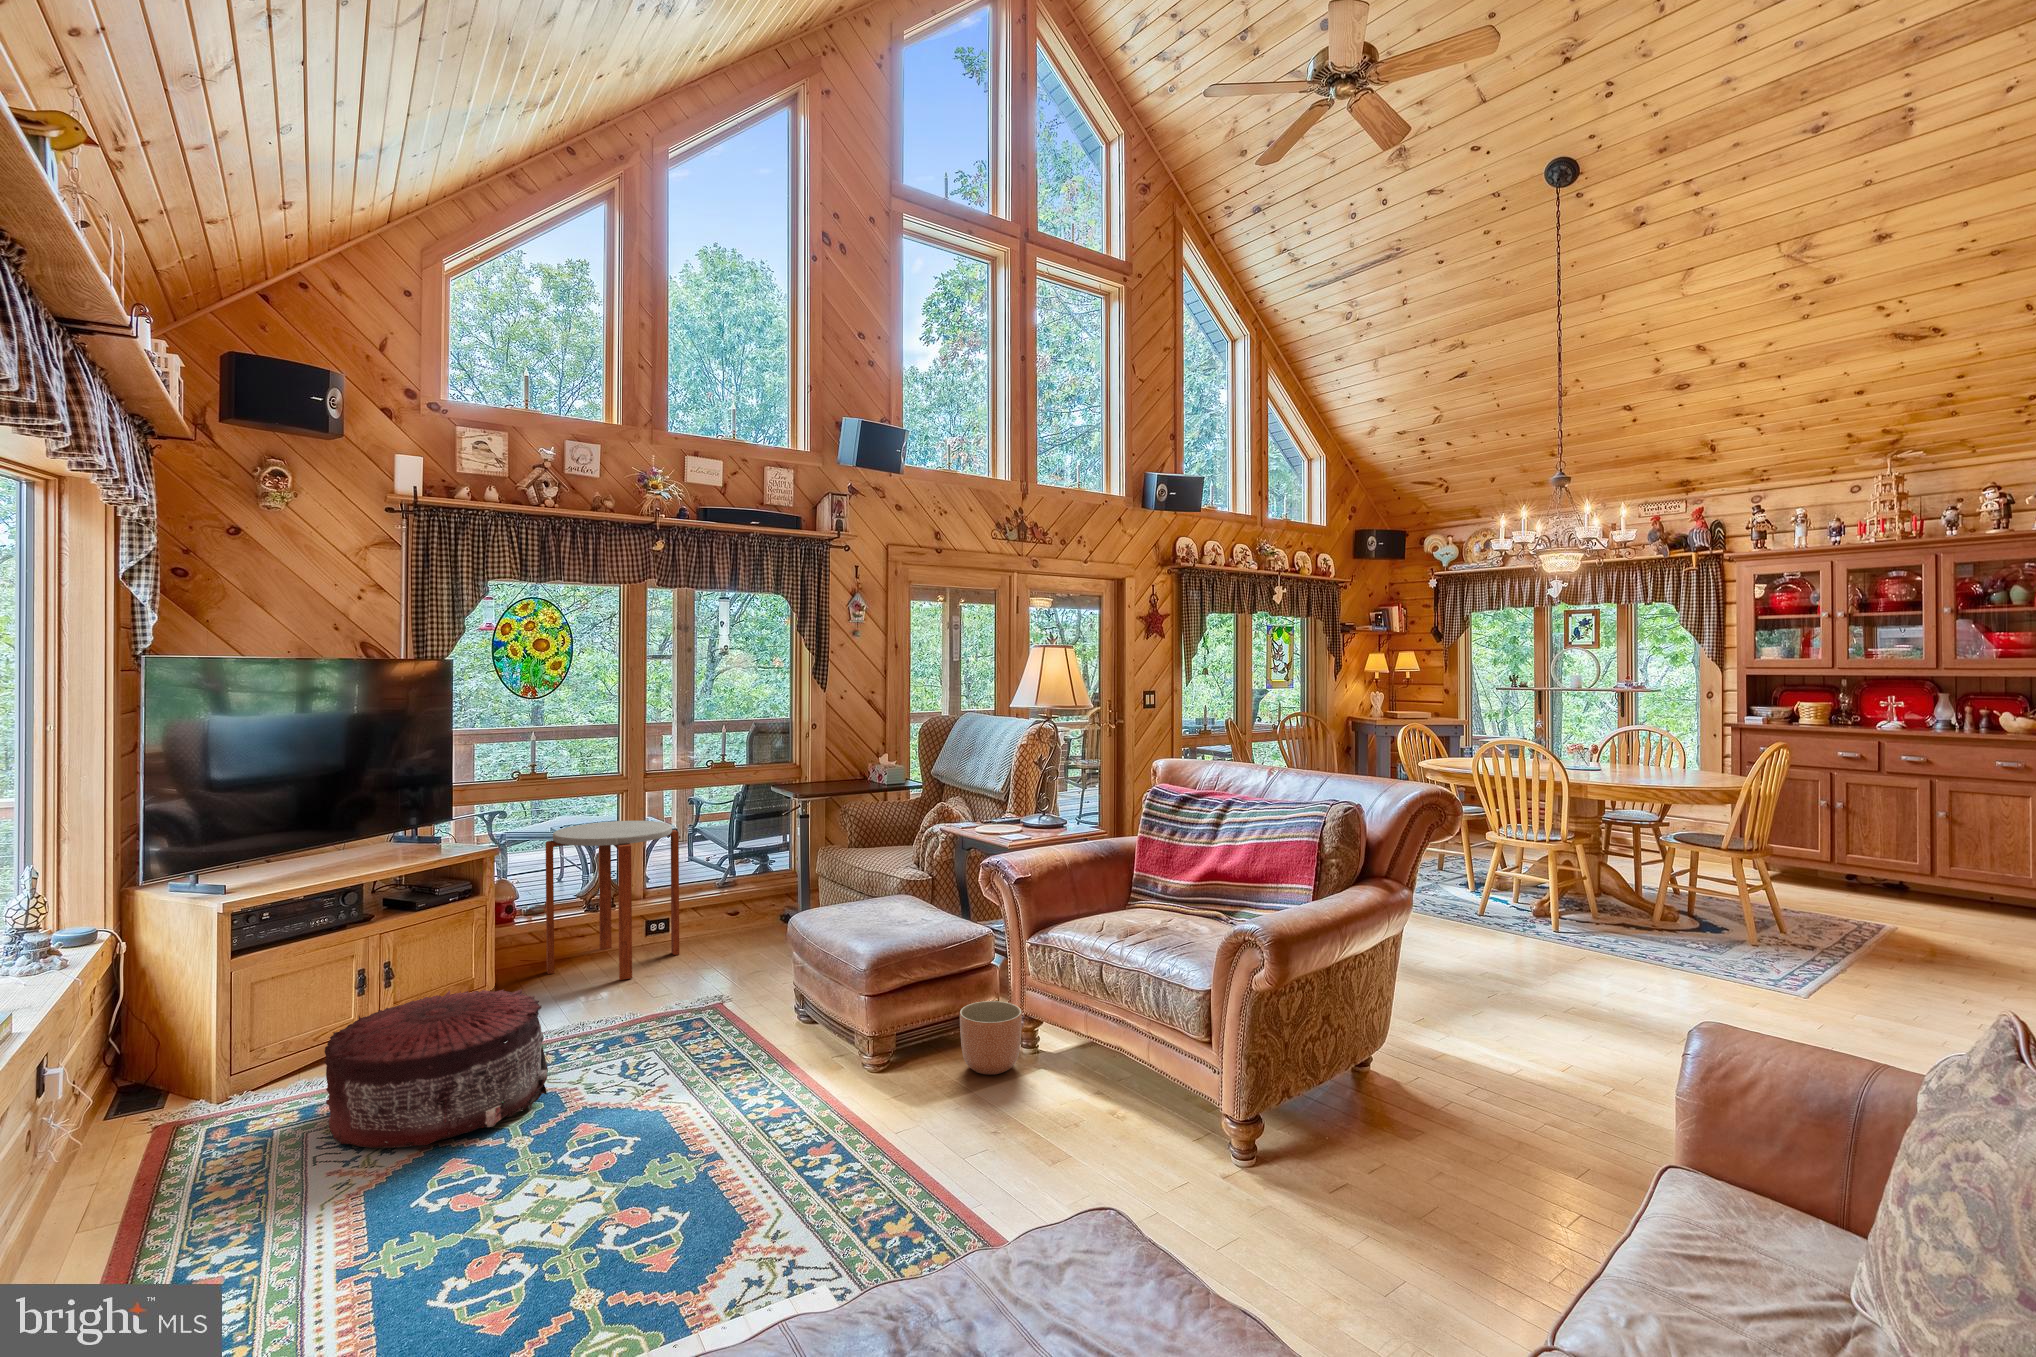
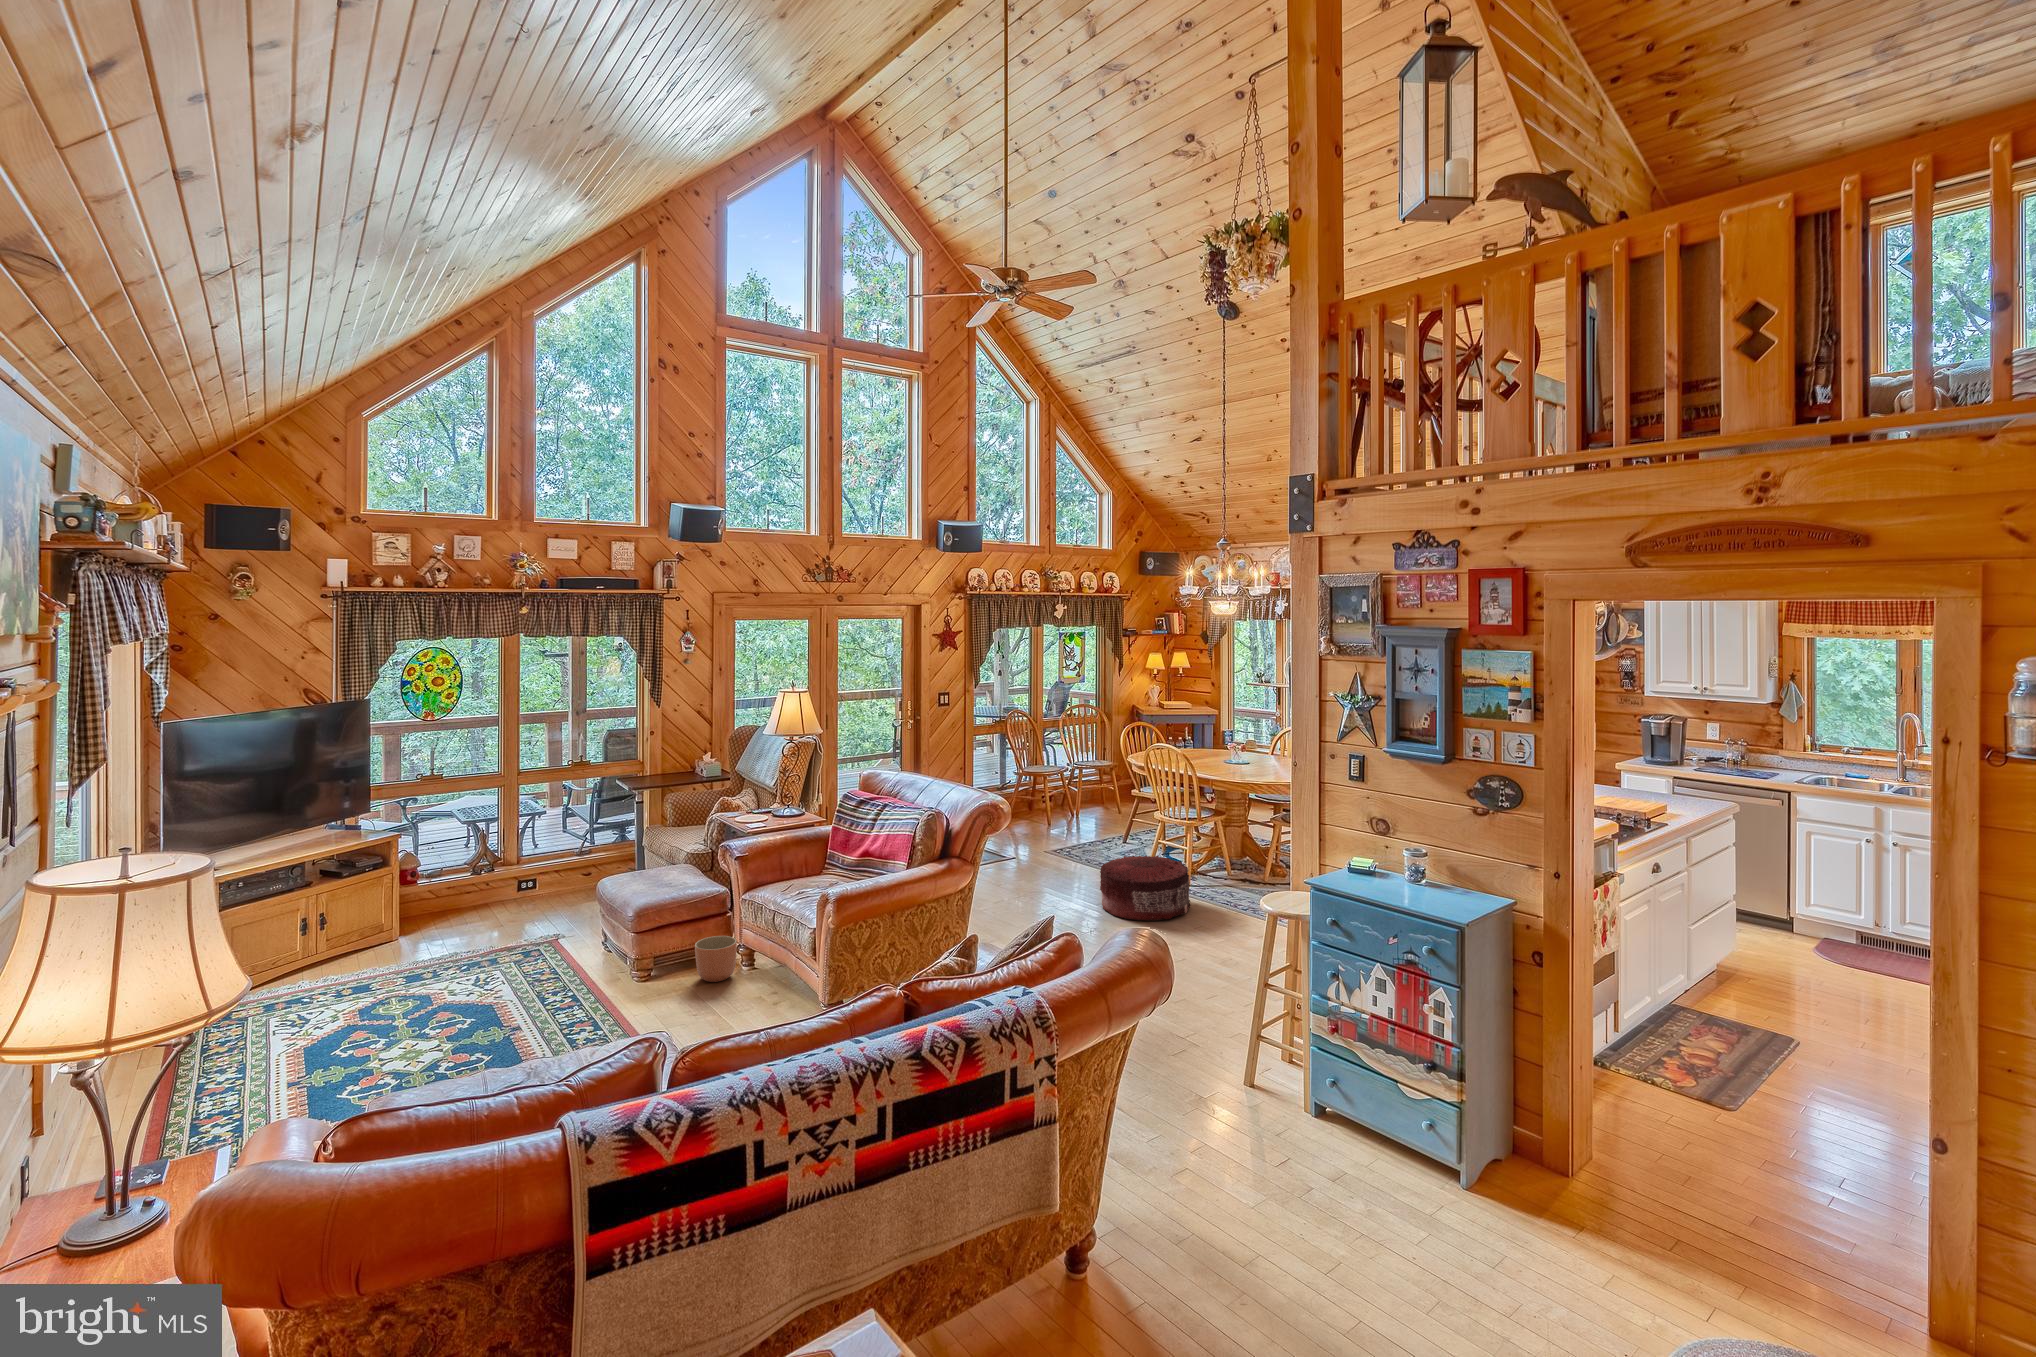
side table: present [546,821,679,980] -> none [443,808,546,921]
pouf: present [324,989,548,1148] -> present [1100,855,1190,920]

